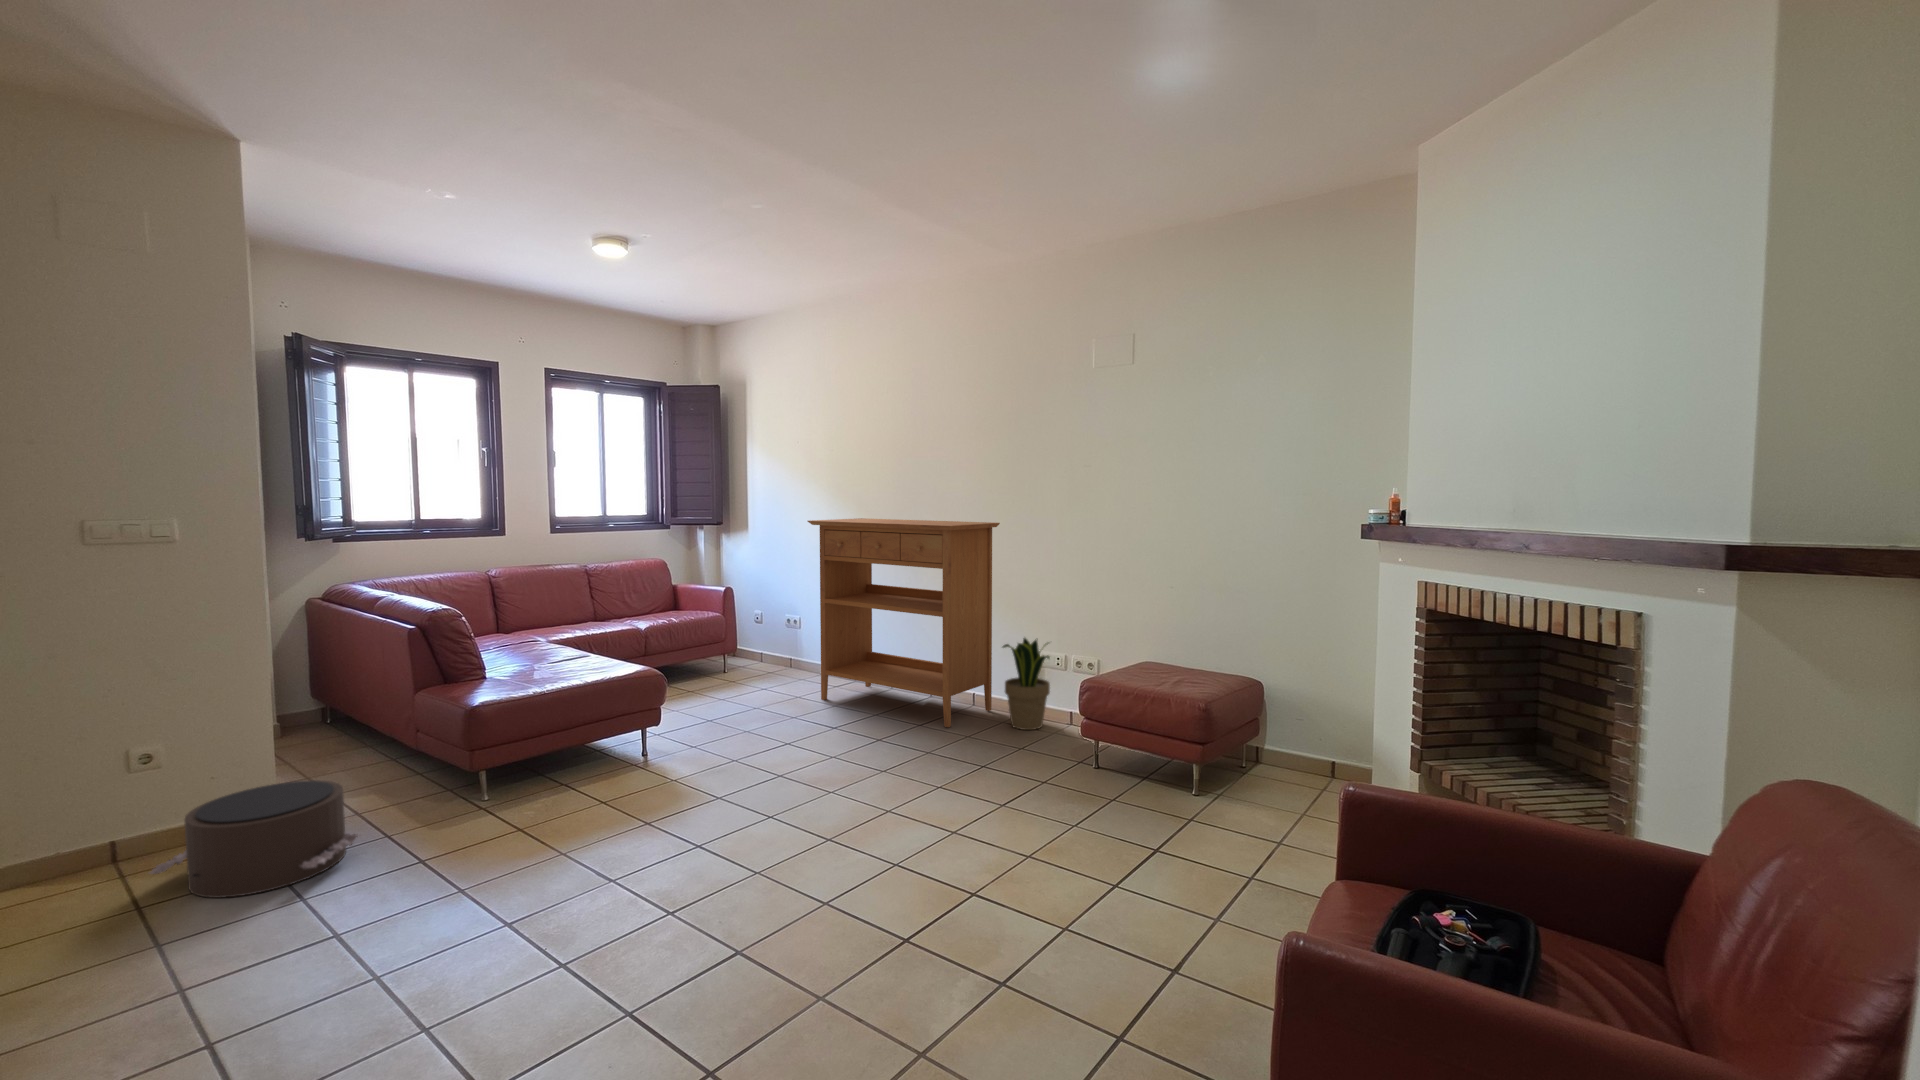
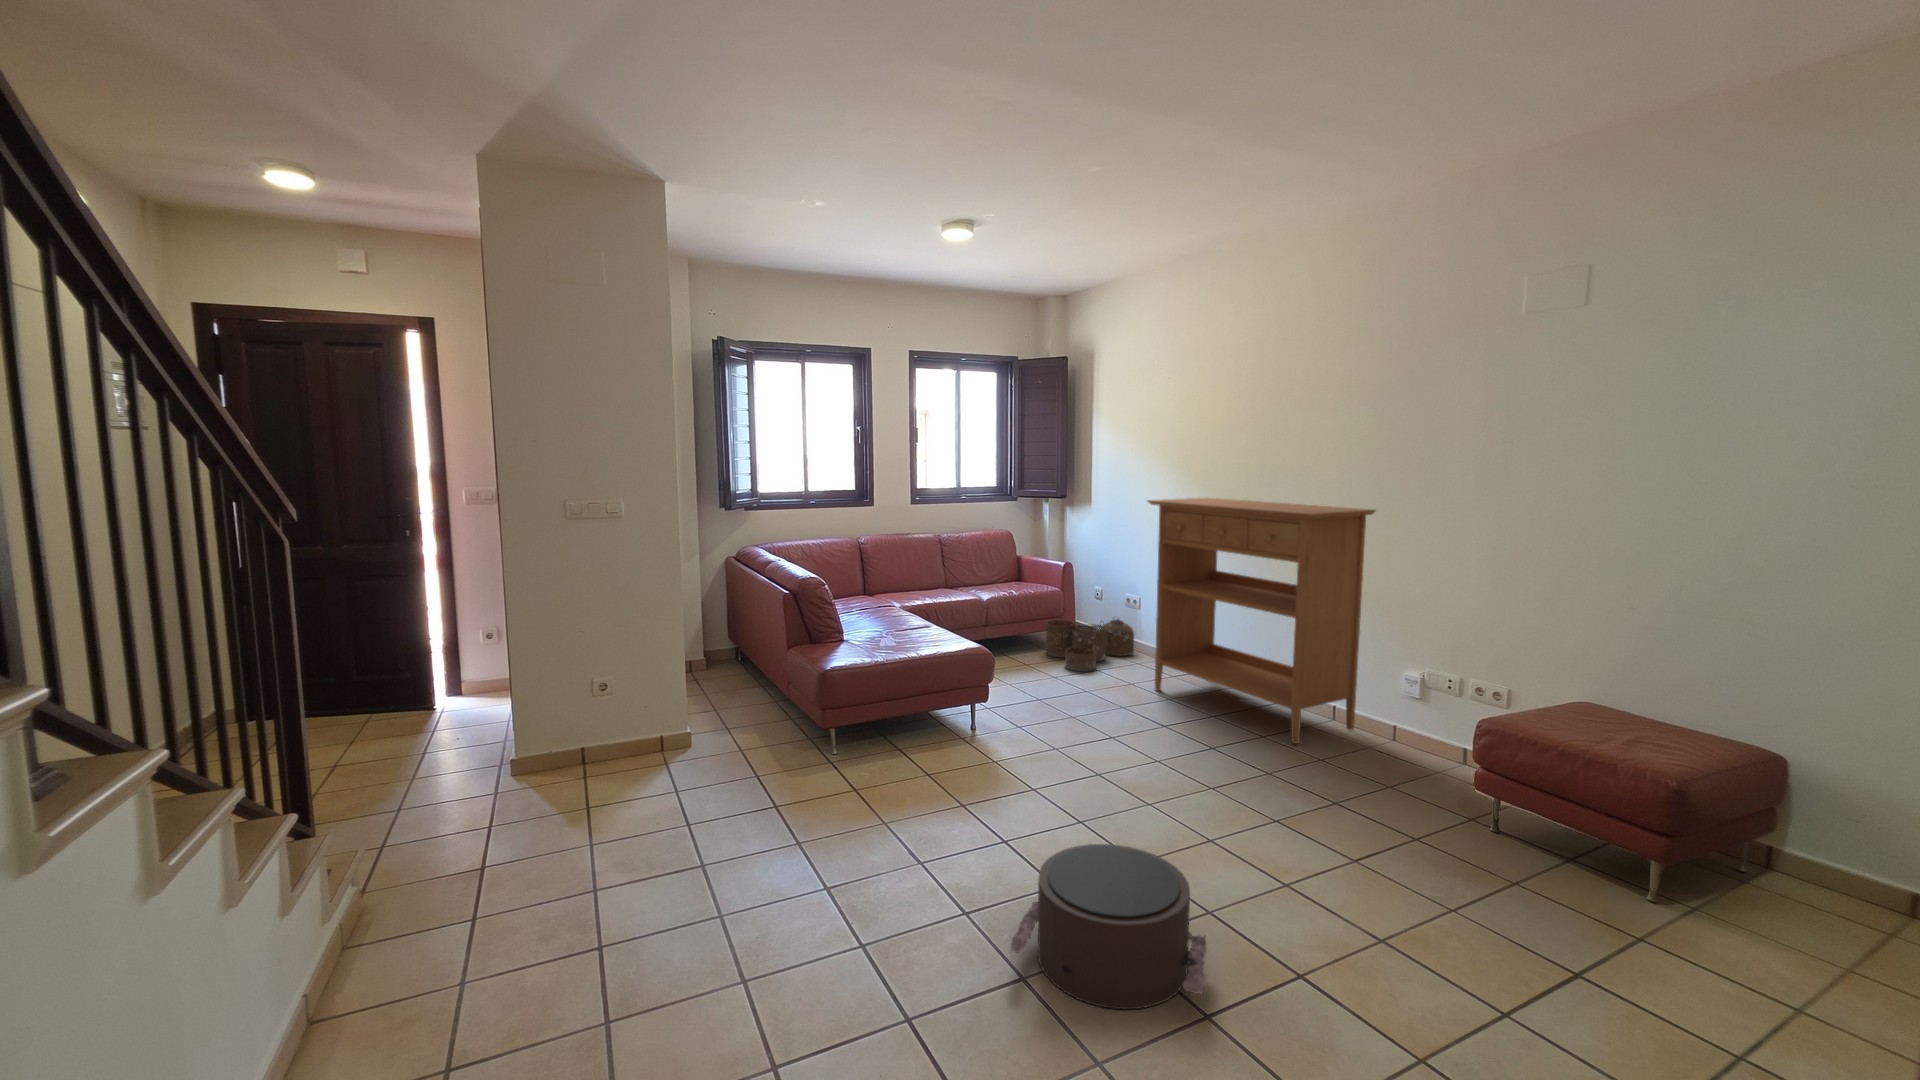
woven basket: none [708,637,797,691] -> present [1046,619,1135,671]
potted plant: present [1003,638,1050,730] -> none [1369,650,1441,764]
pouf: present [150,780,358,898] -> present [1010,844,1207,1009]

